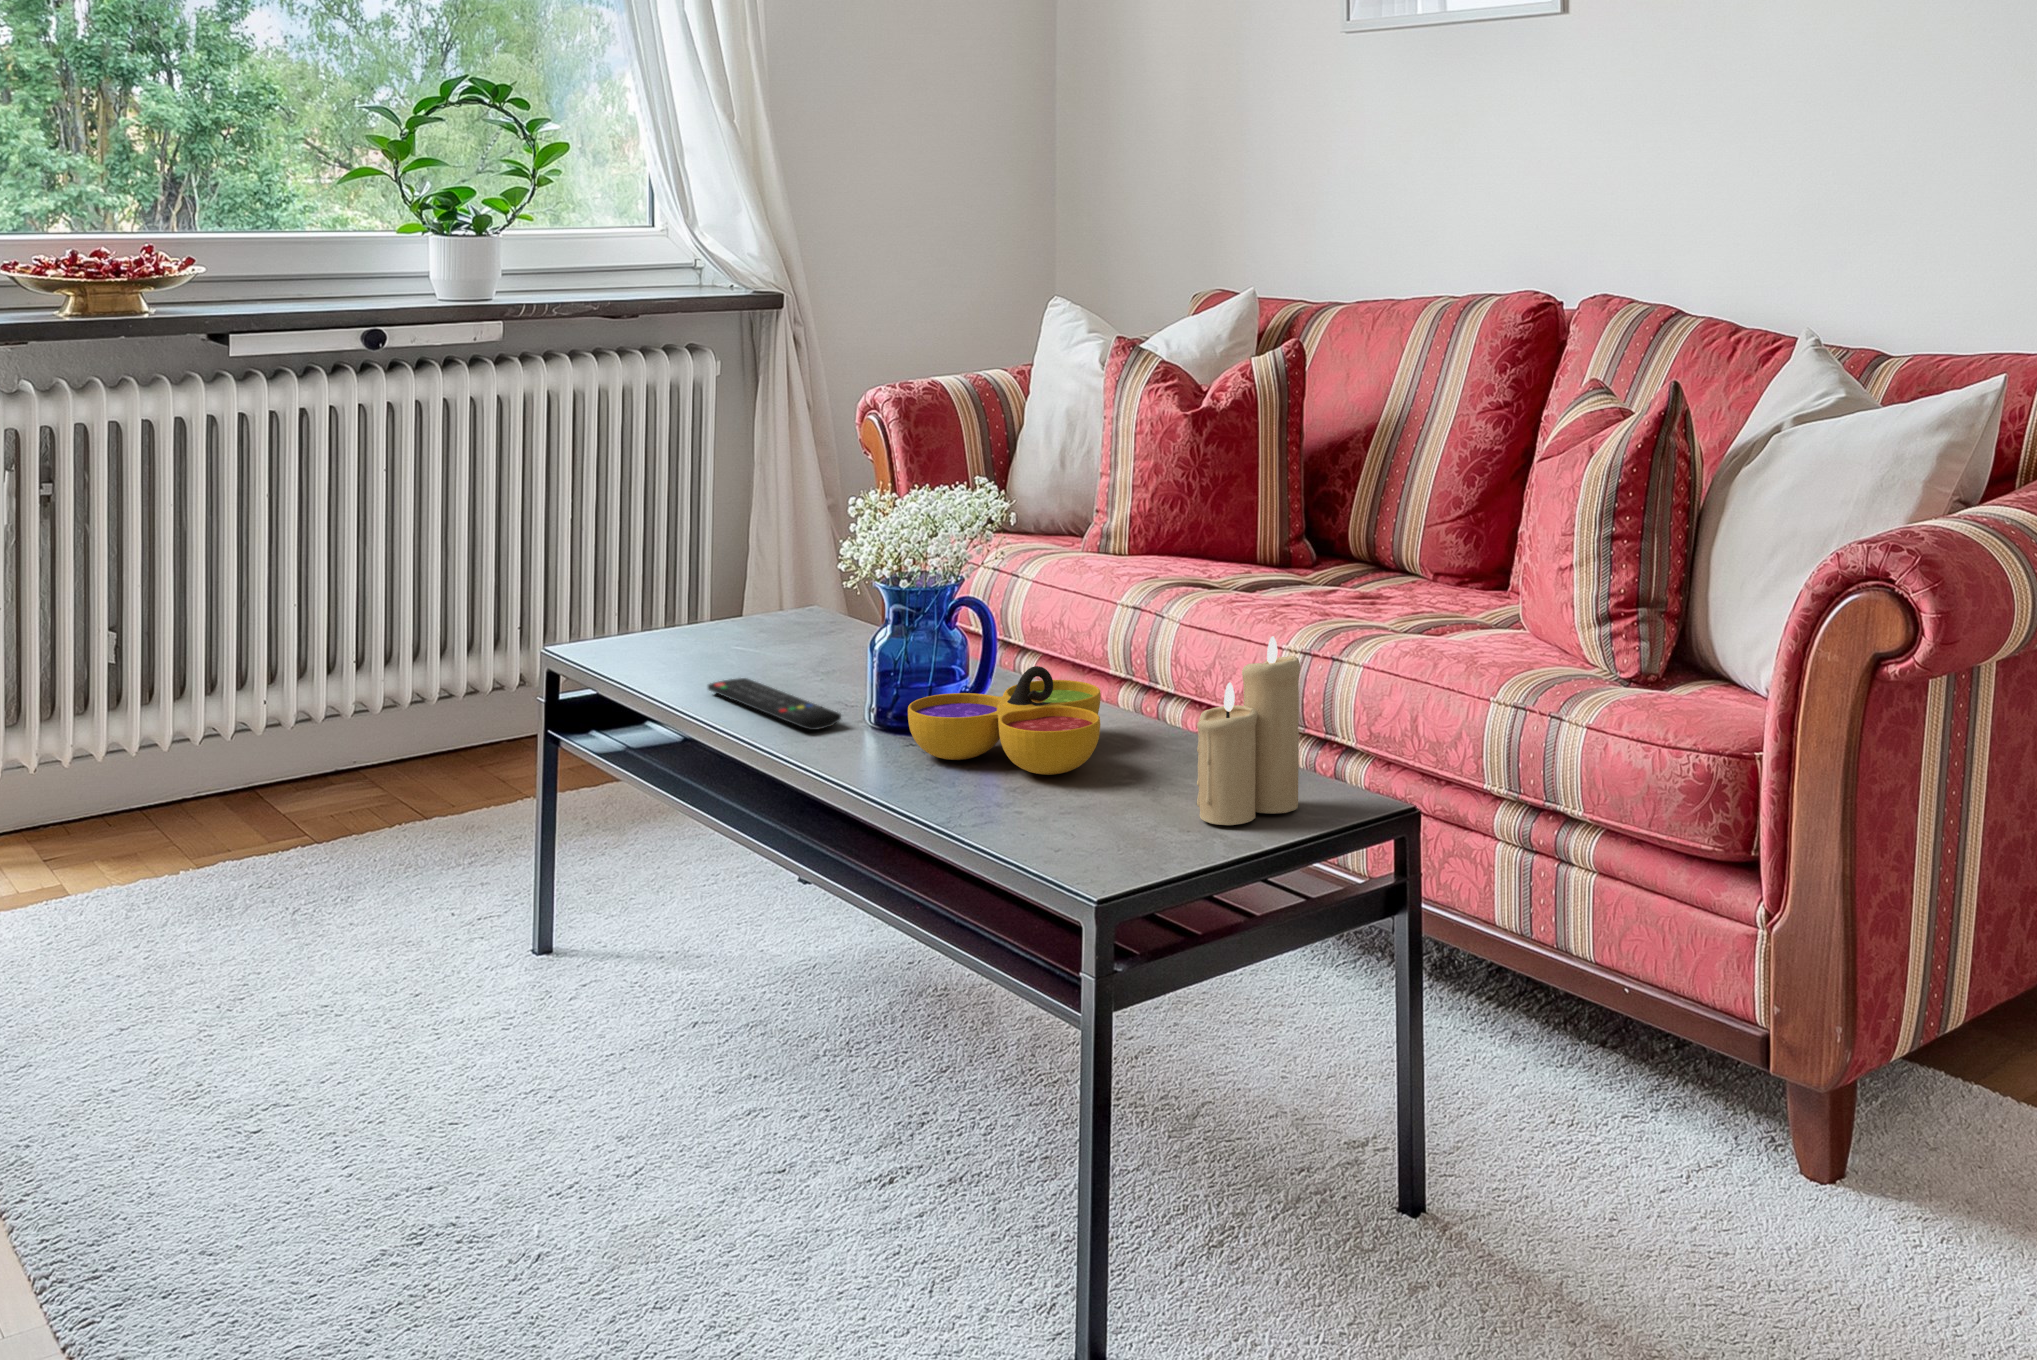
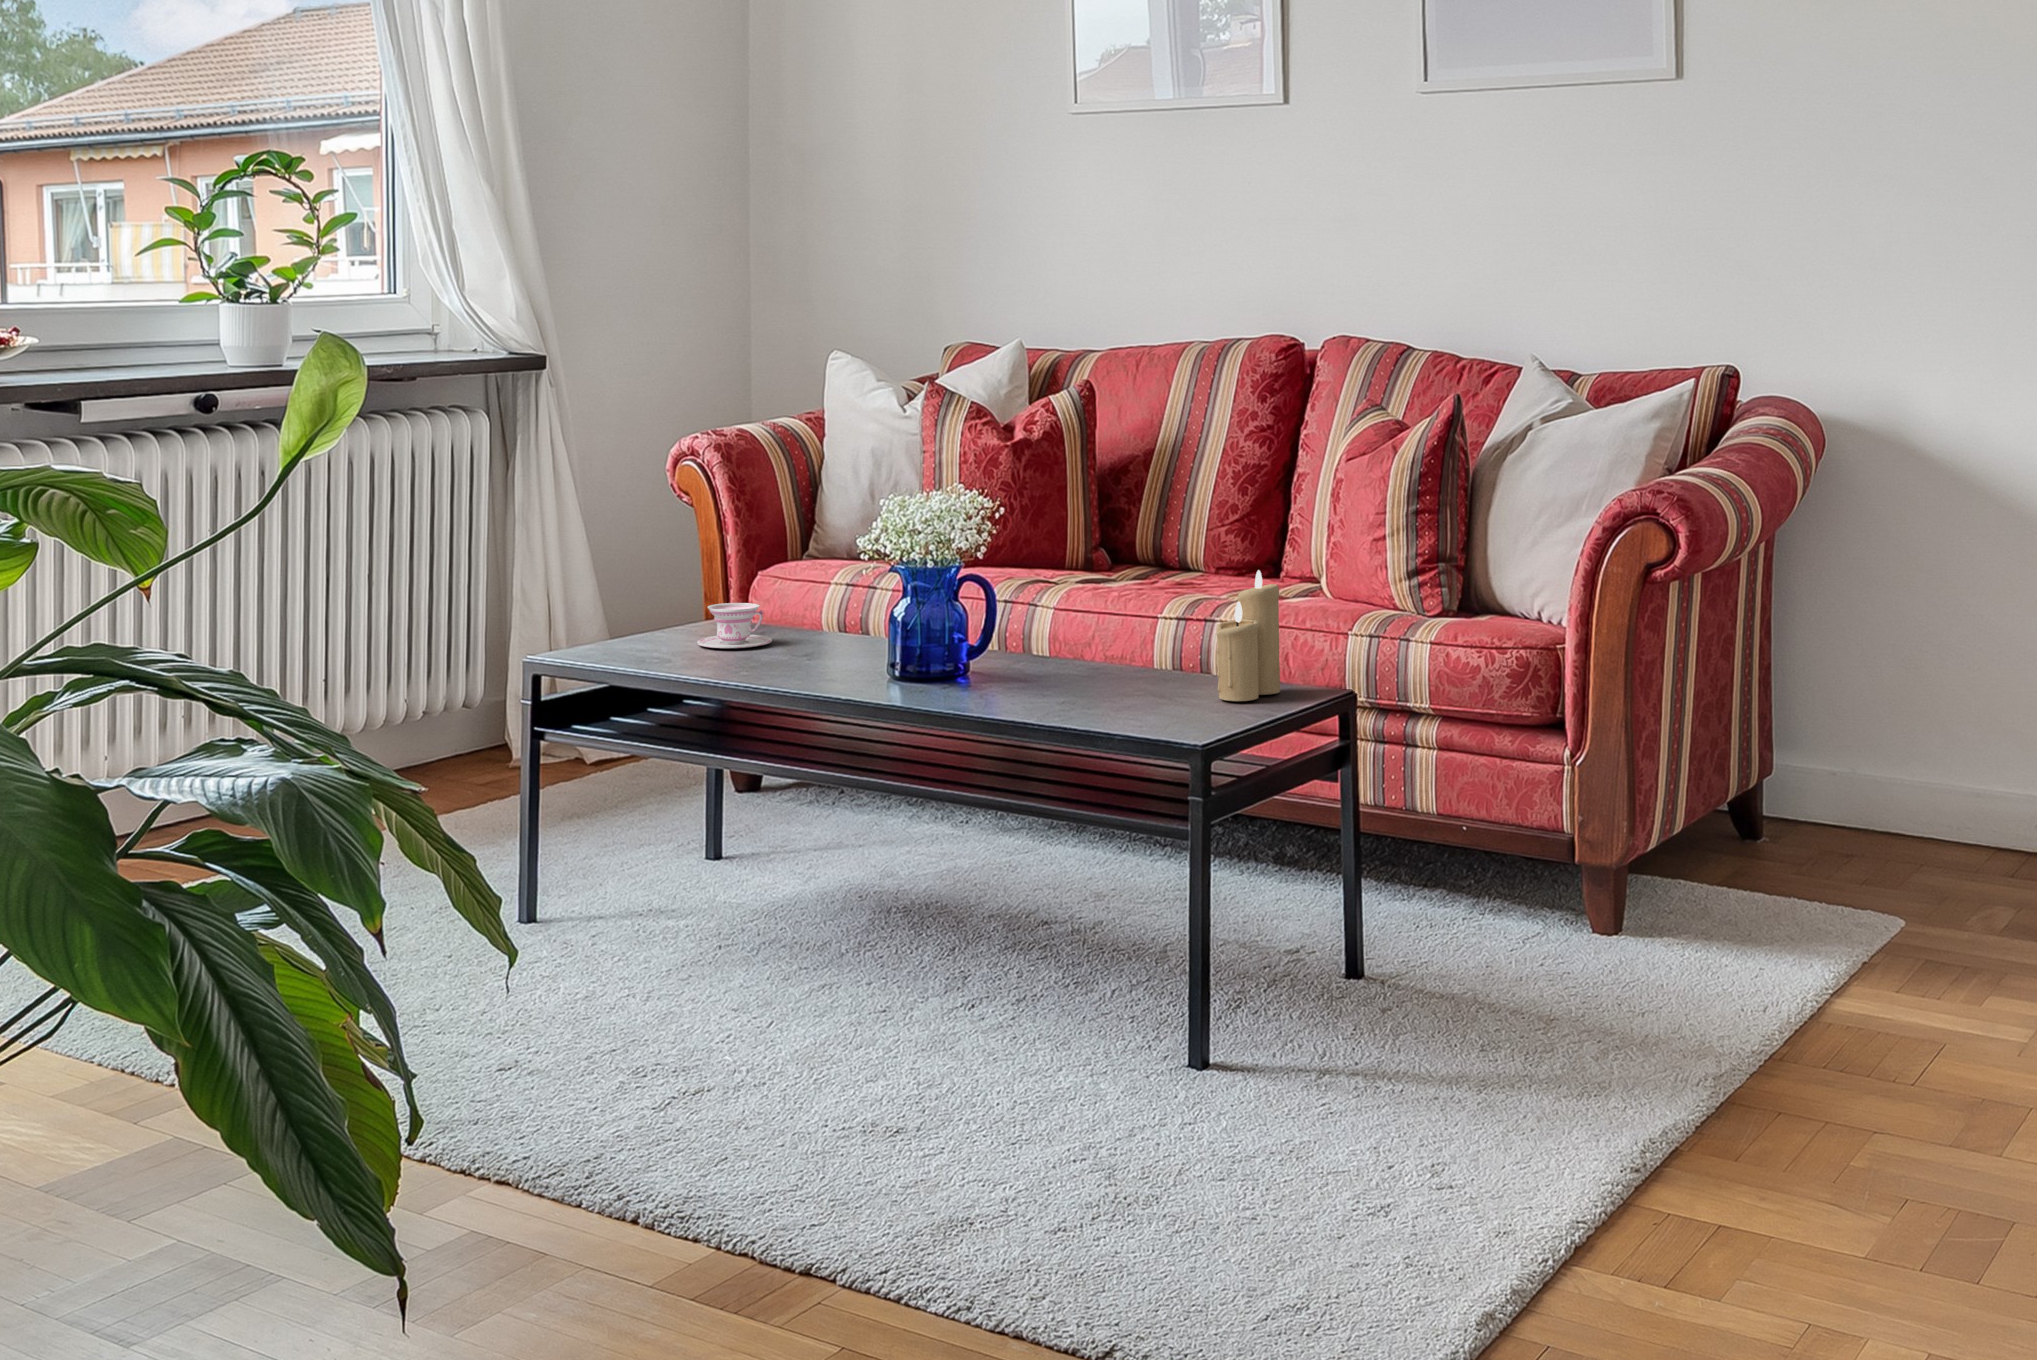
teacup: none [697,607,788,666] -> present [697,603,772,649]
decorative bowl: present [908,666,1101,775] -> none [964,612,1119,687]
remote control: present [708,678,841,730] -> none [748,651,888,676]

